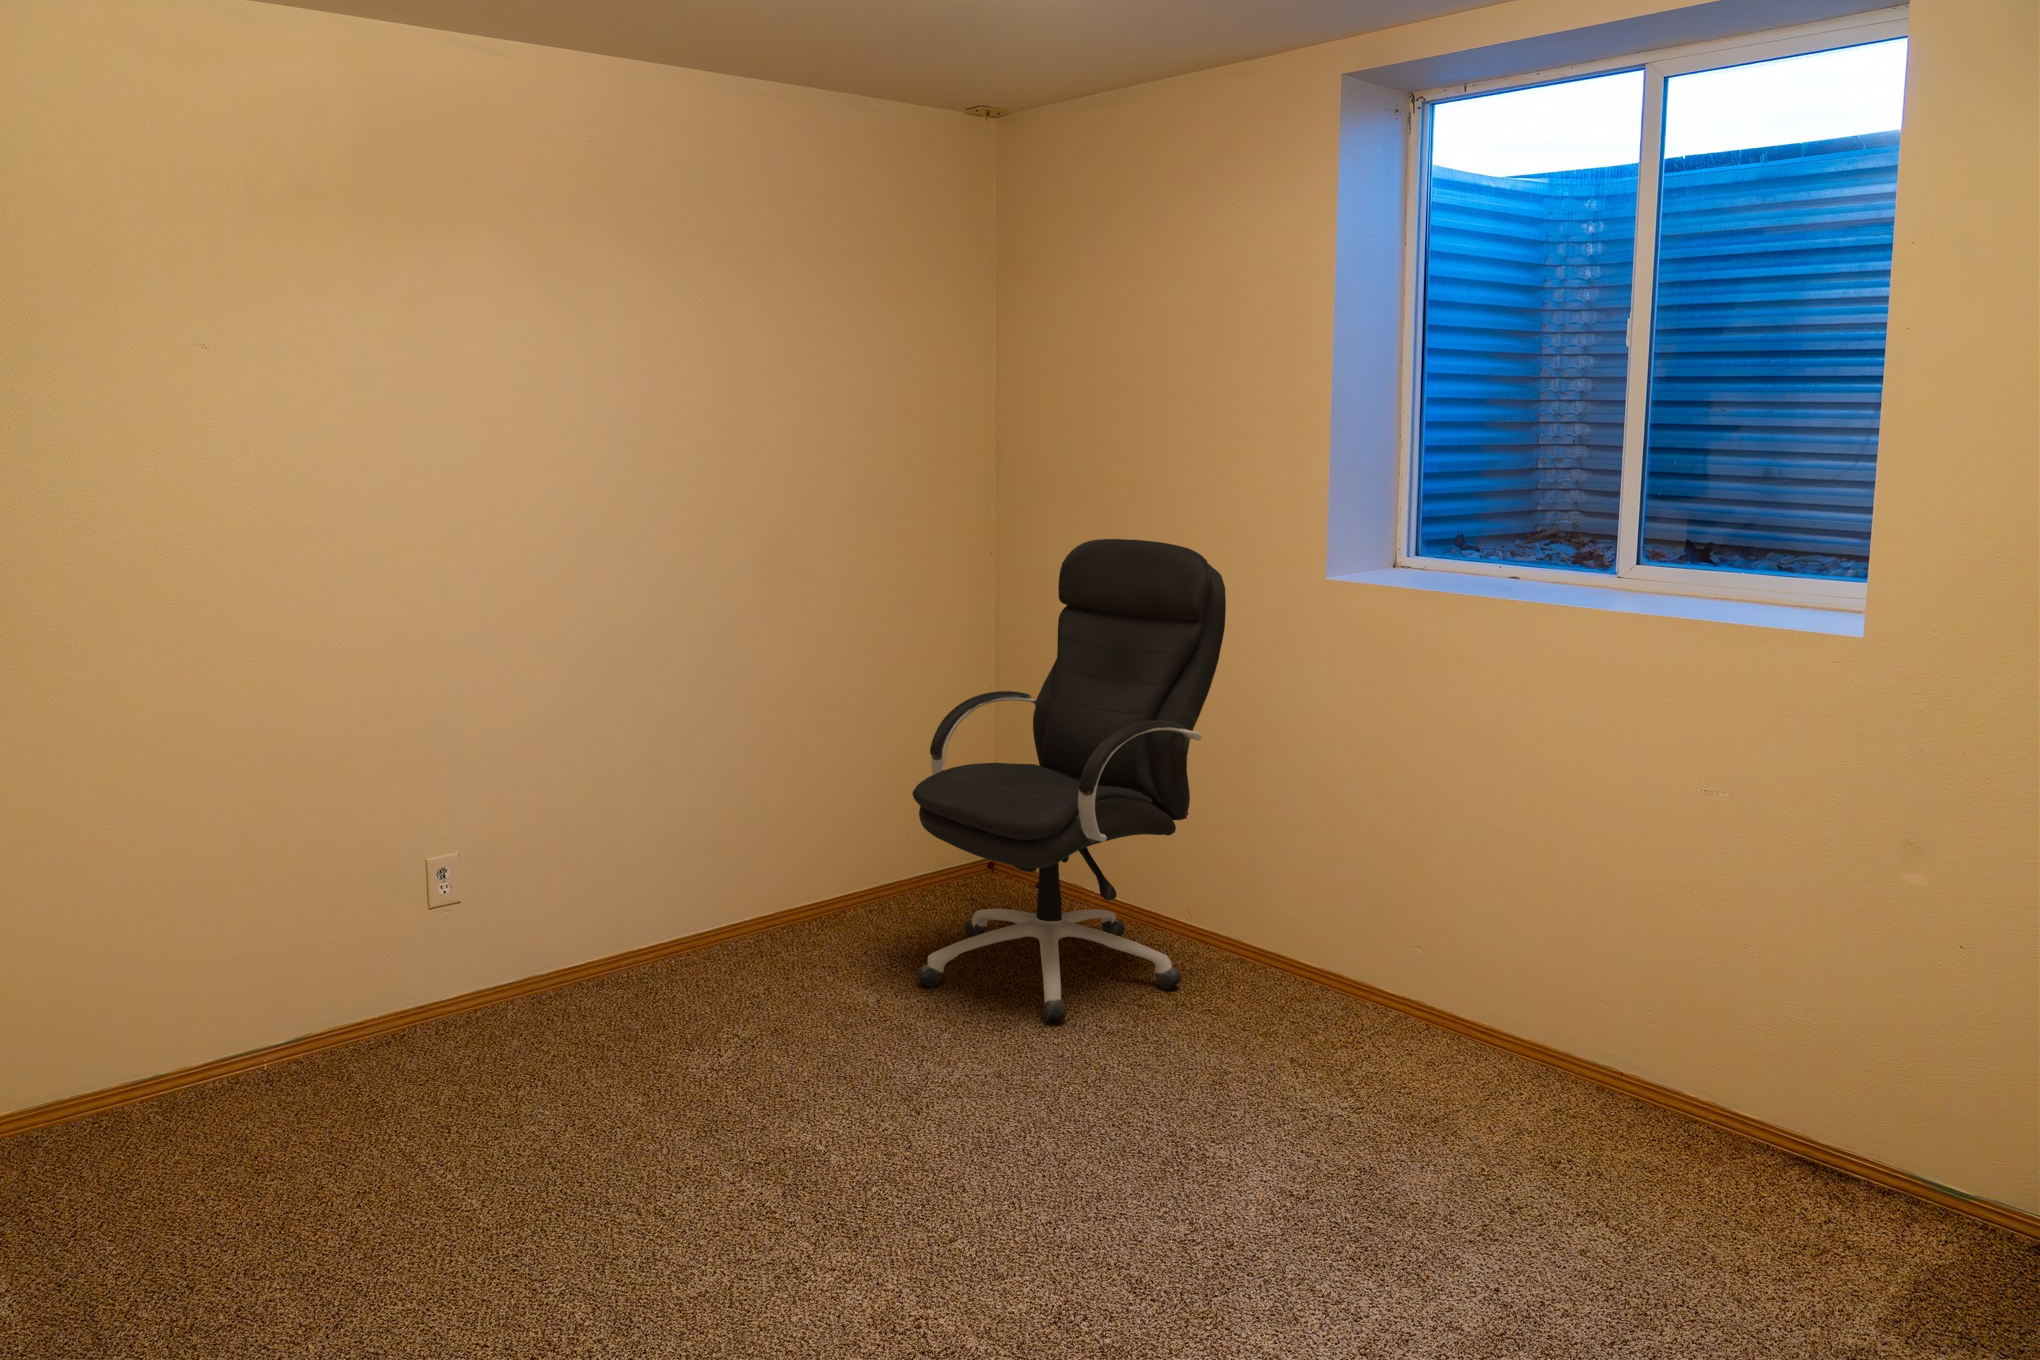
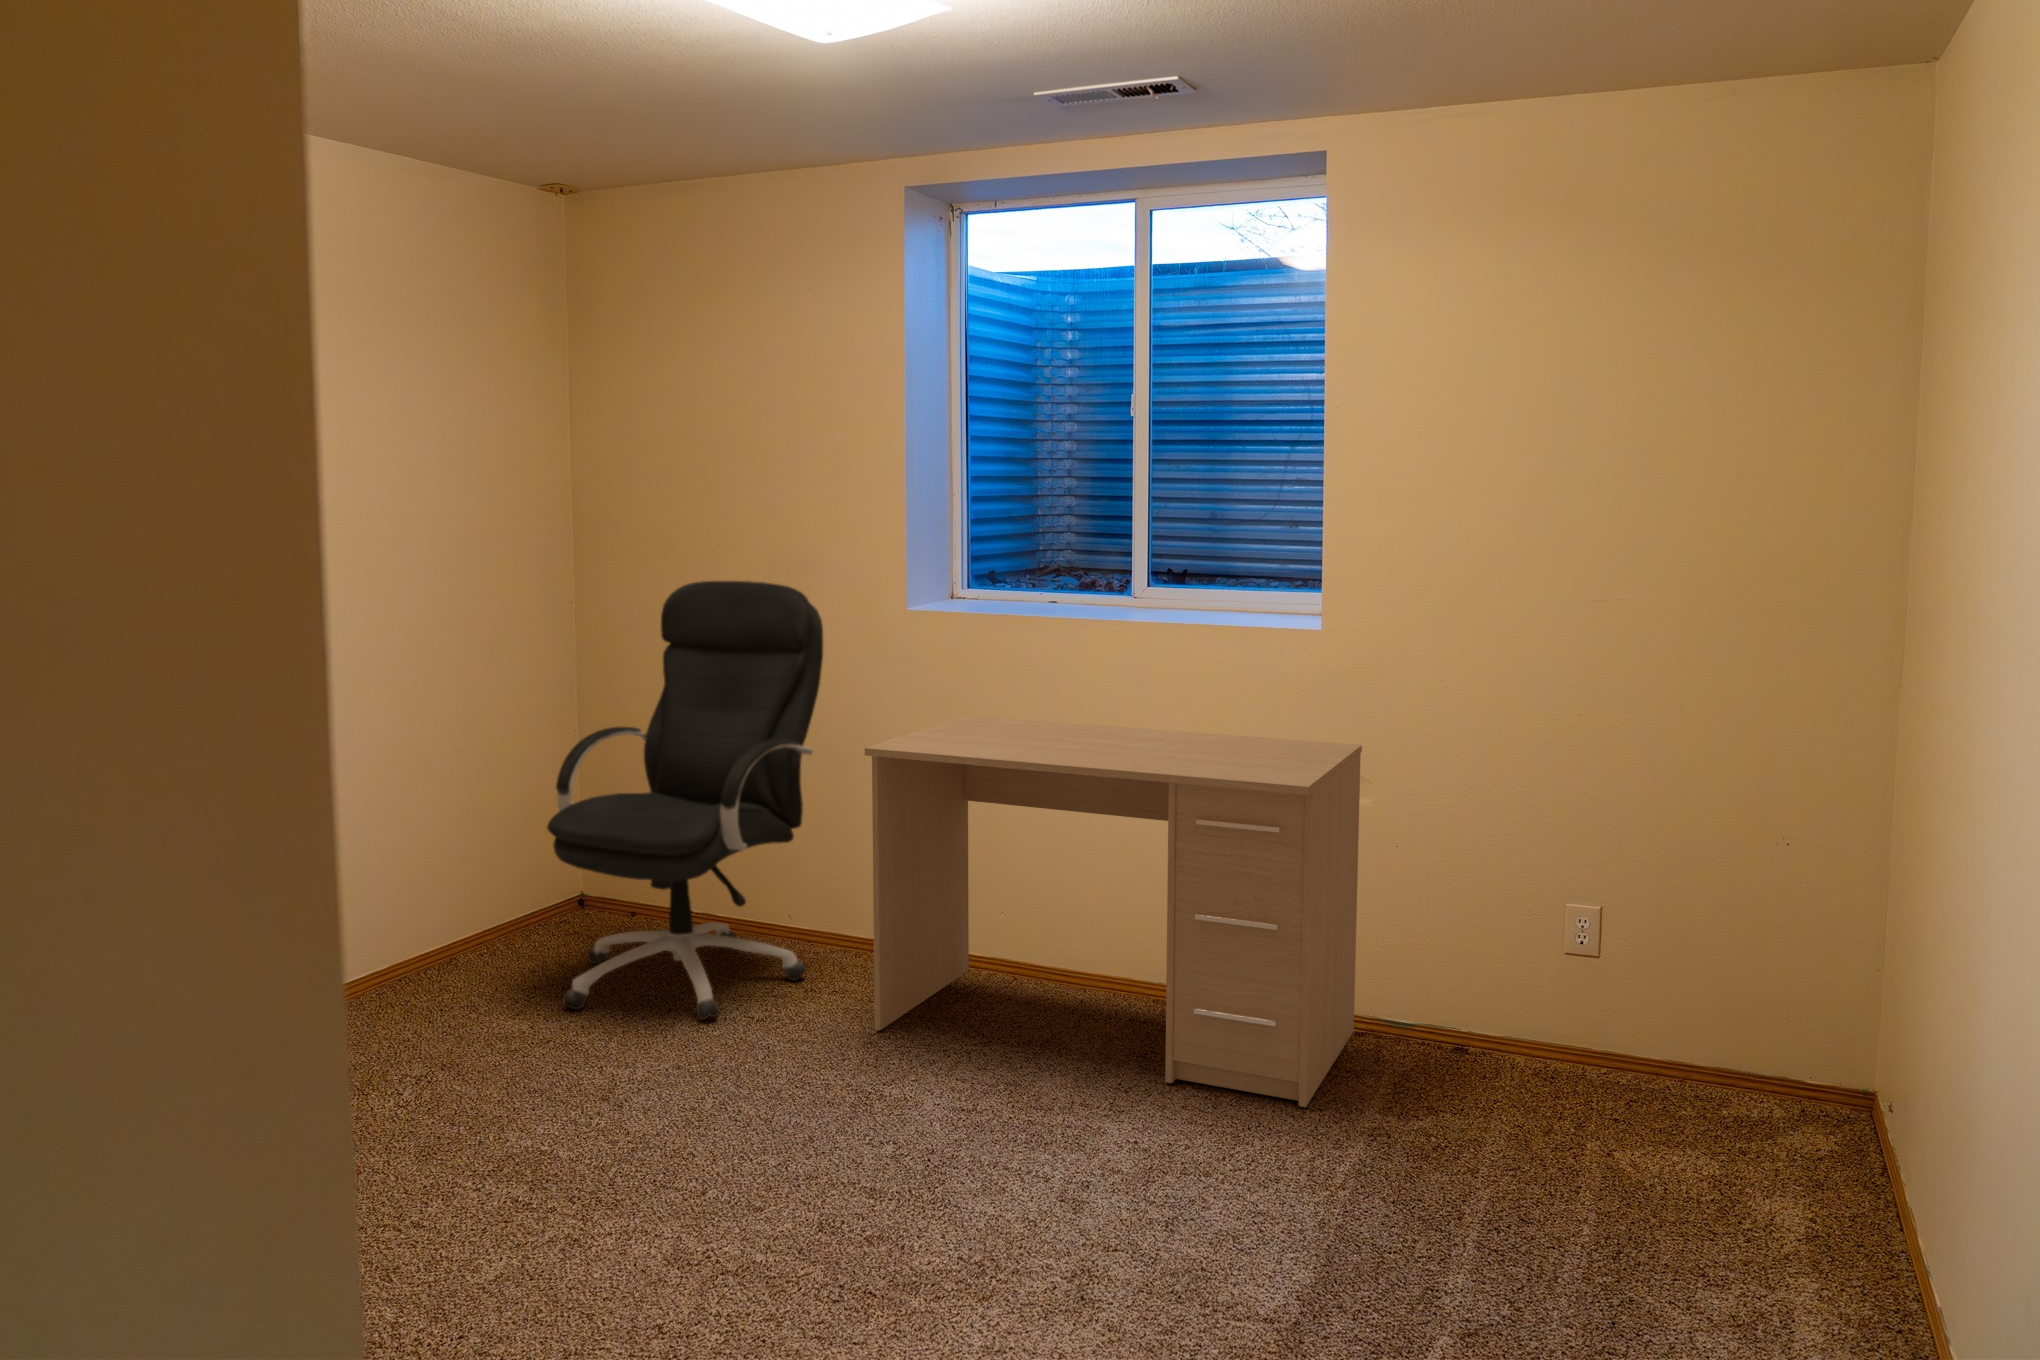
desk: none [1225,710,1914,1294] -> present [865,716,1362,1108]

